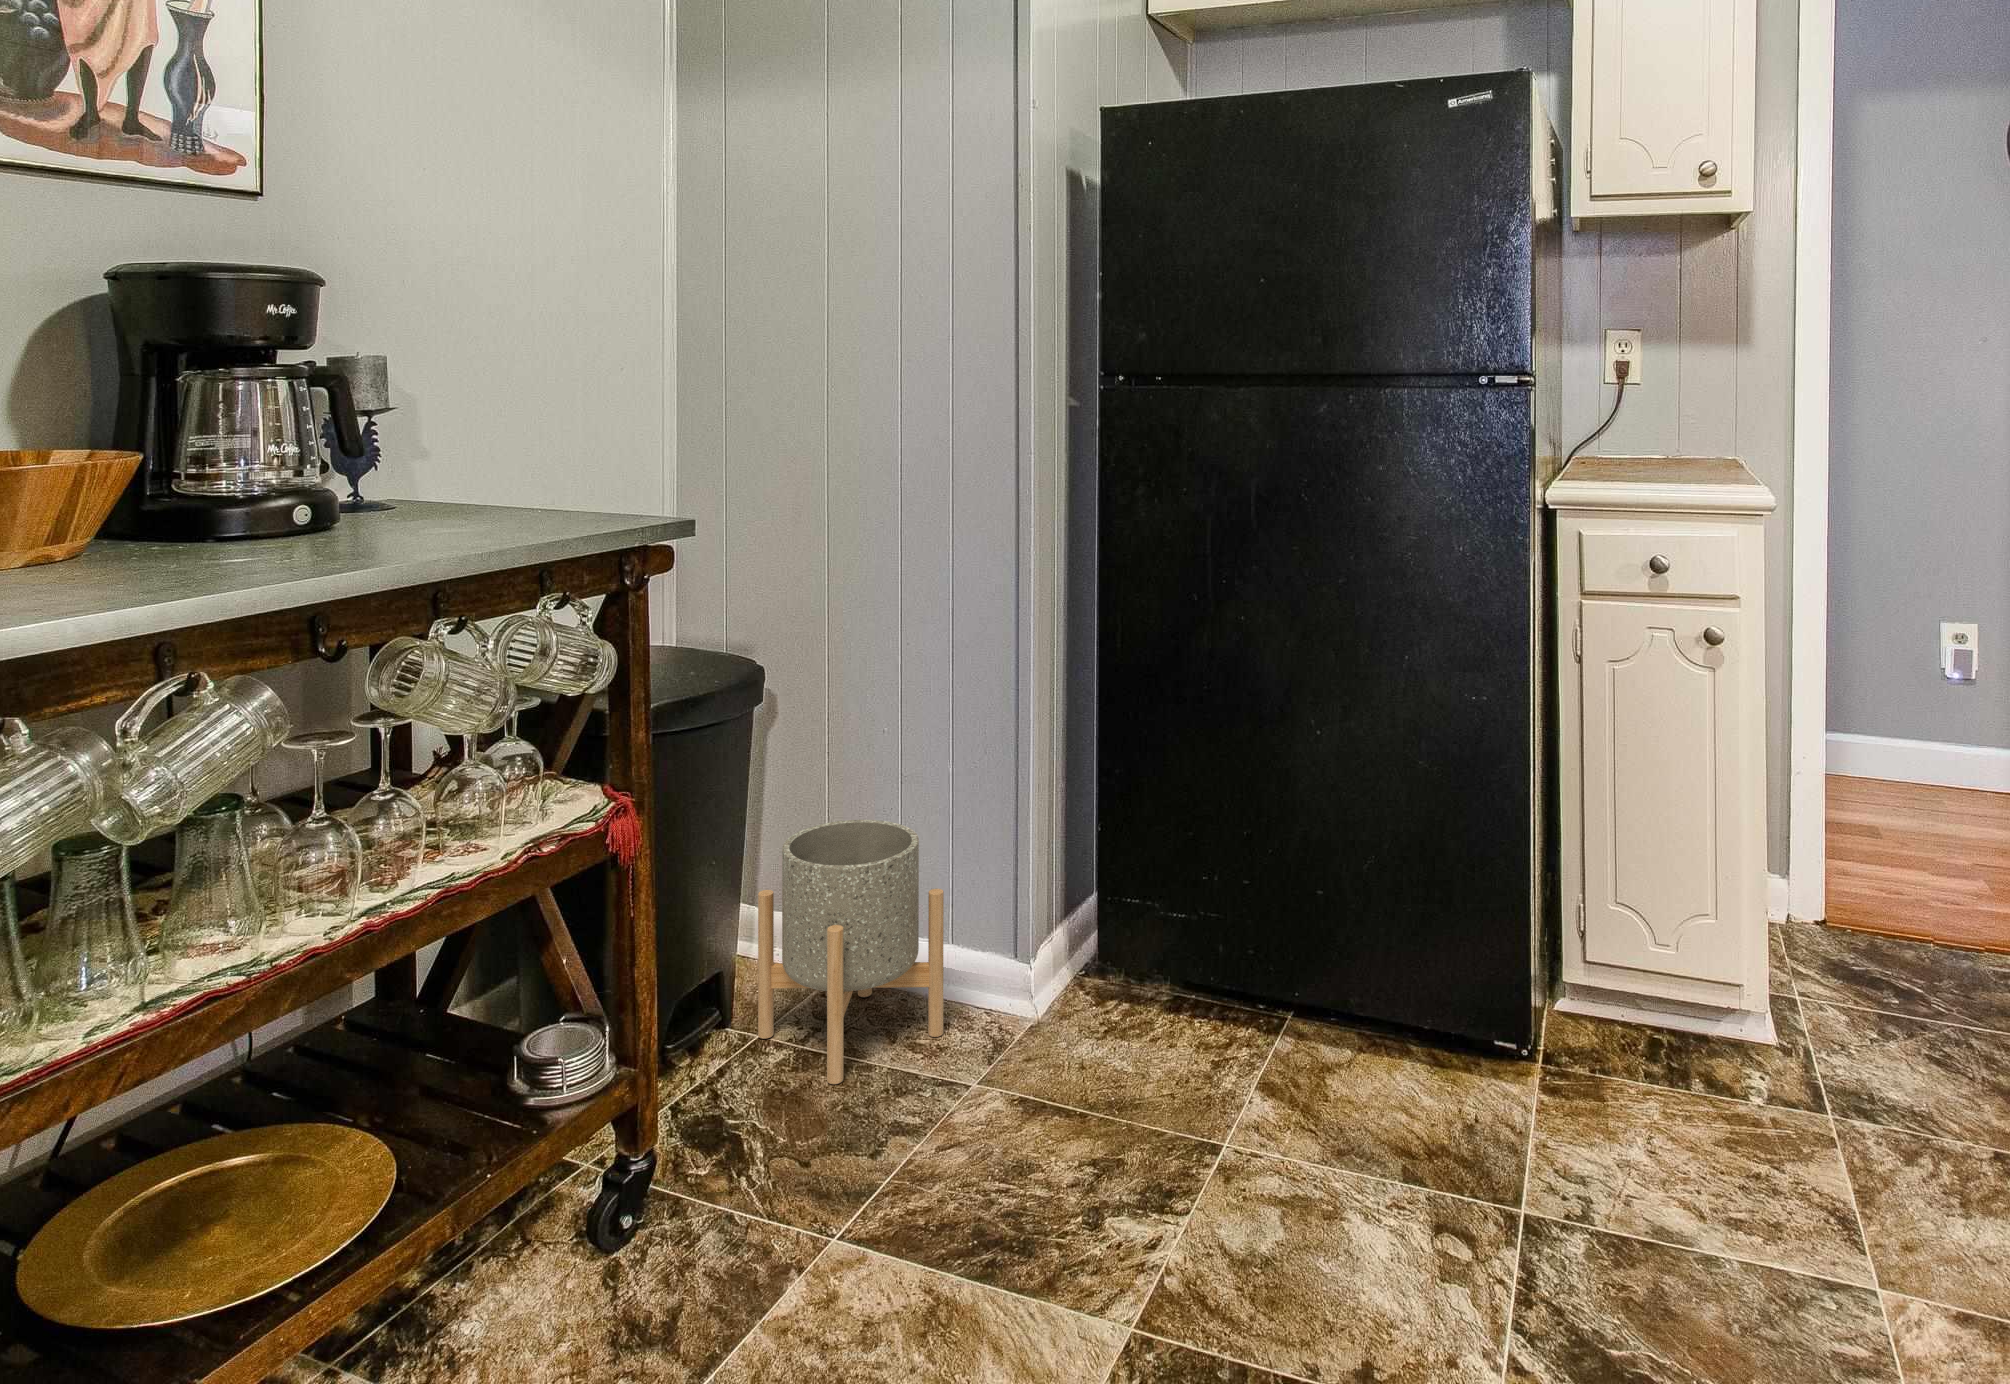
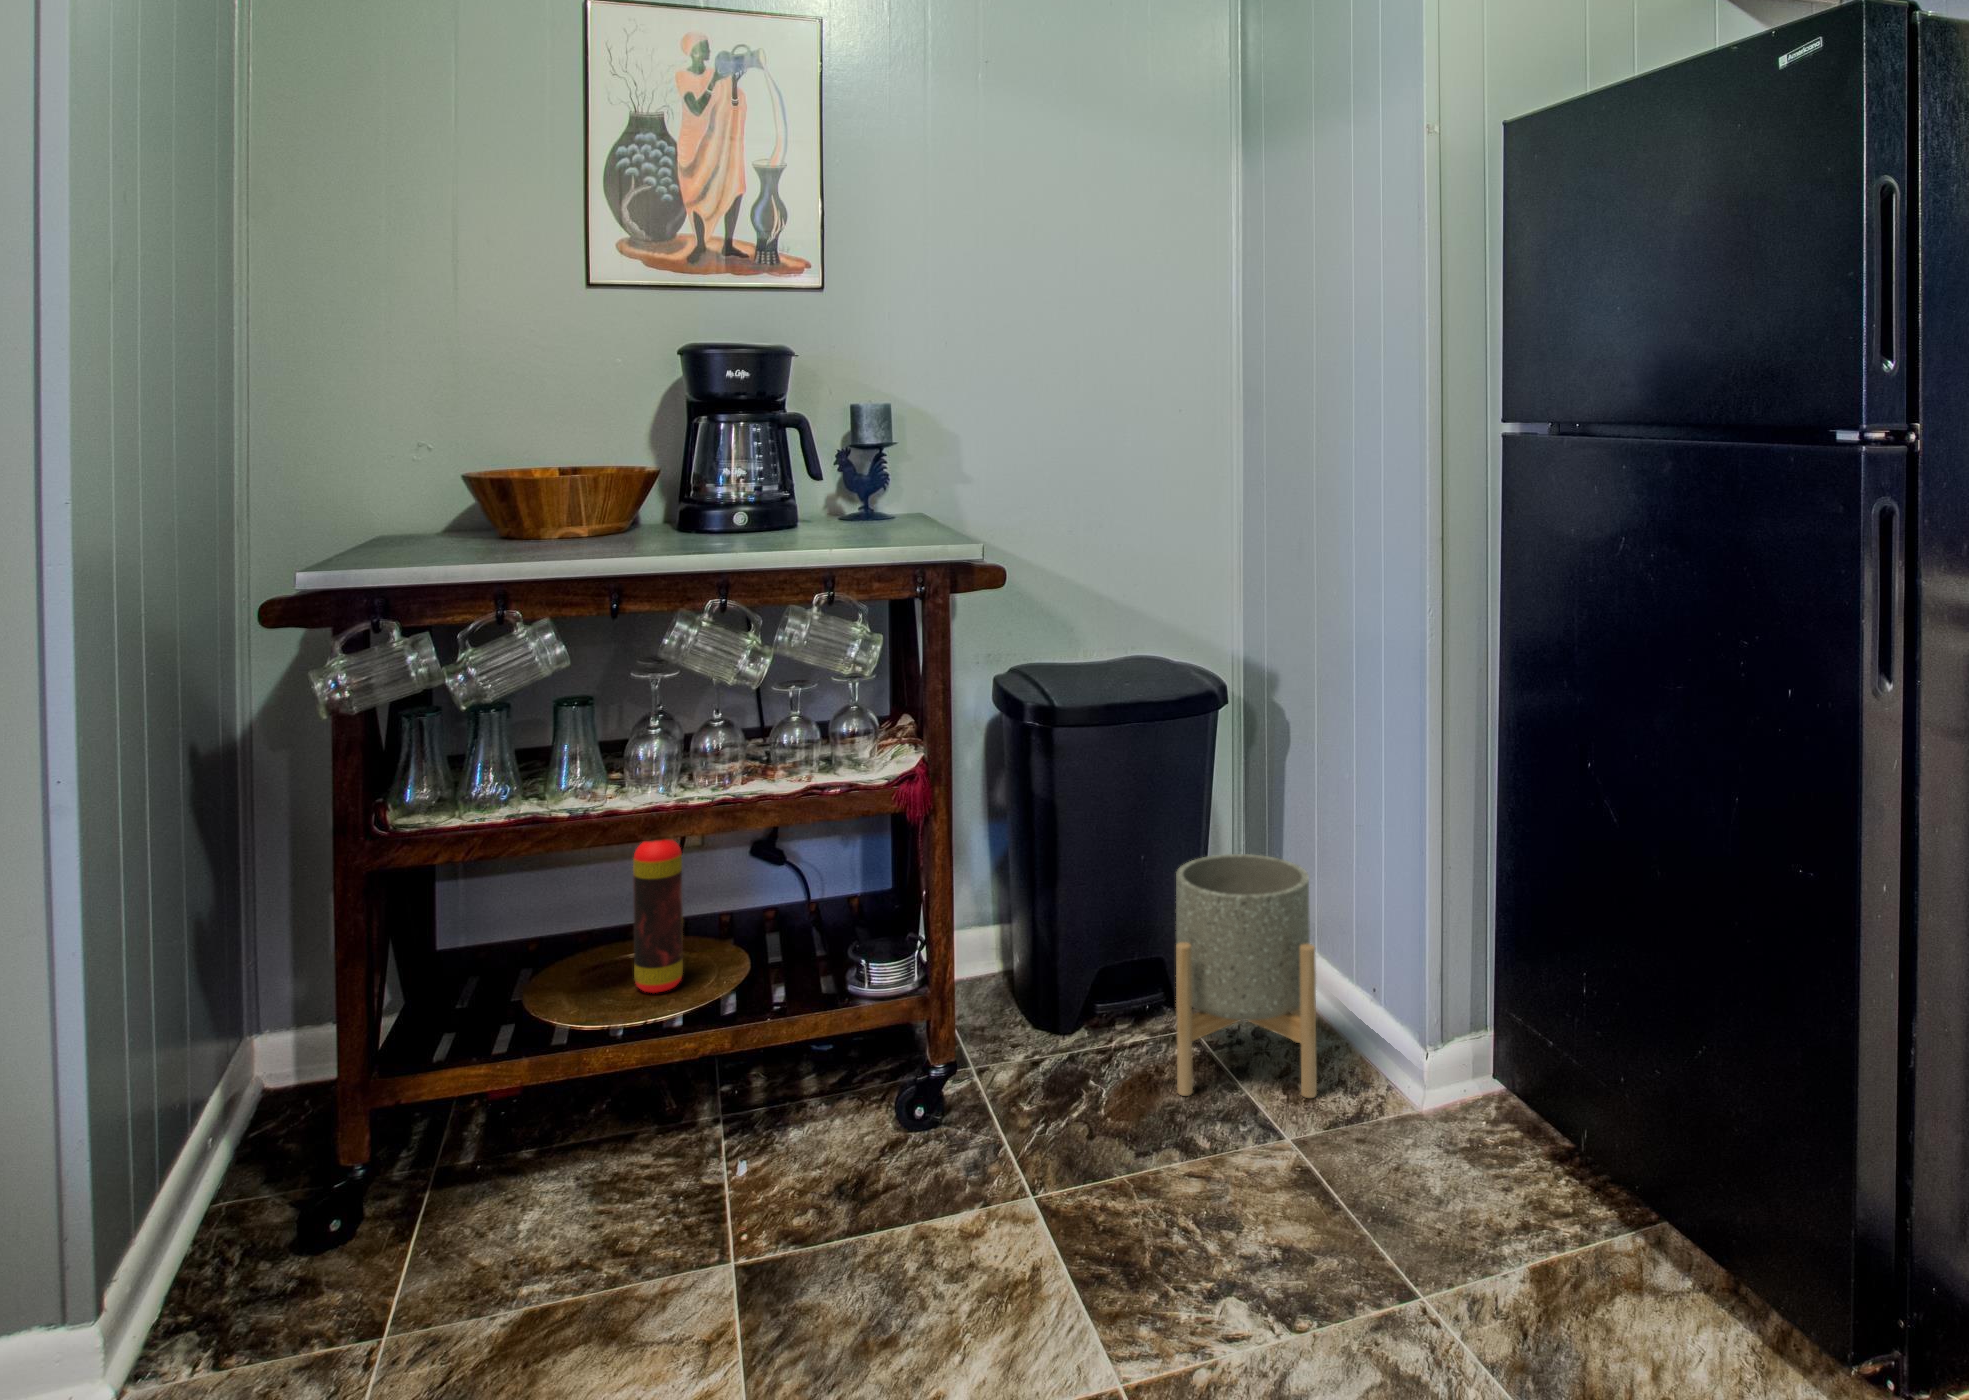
bottle: none [211,932,295,1247] -> present [633,840,683,993]

